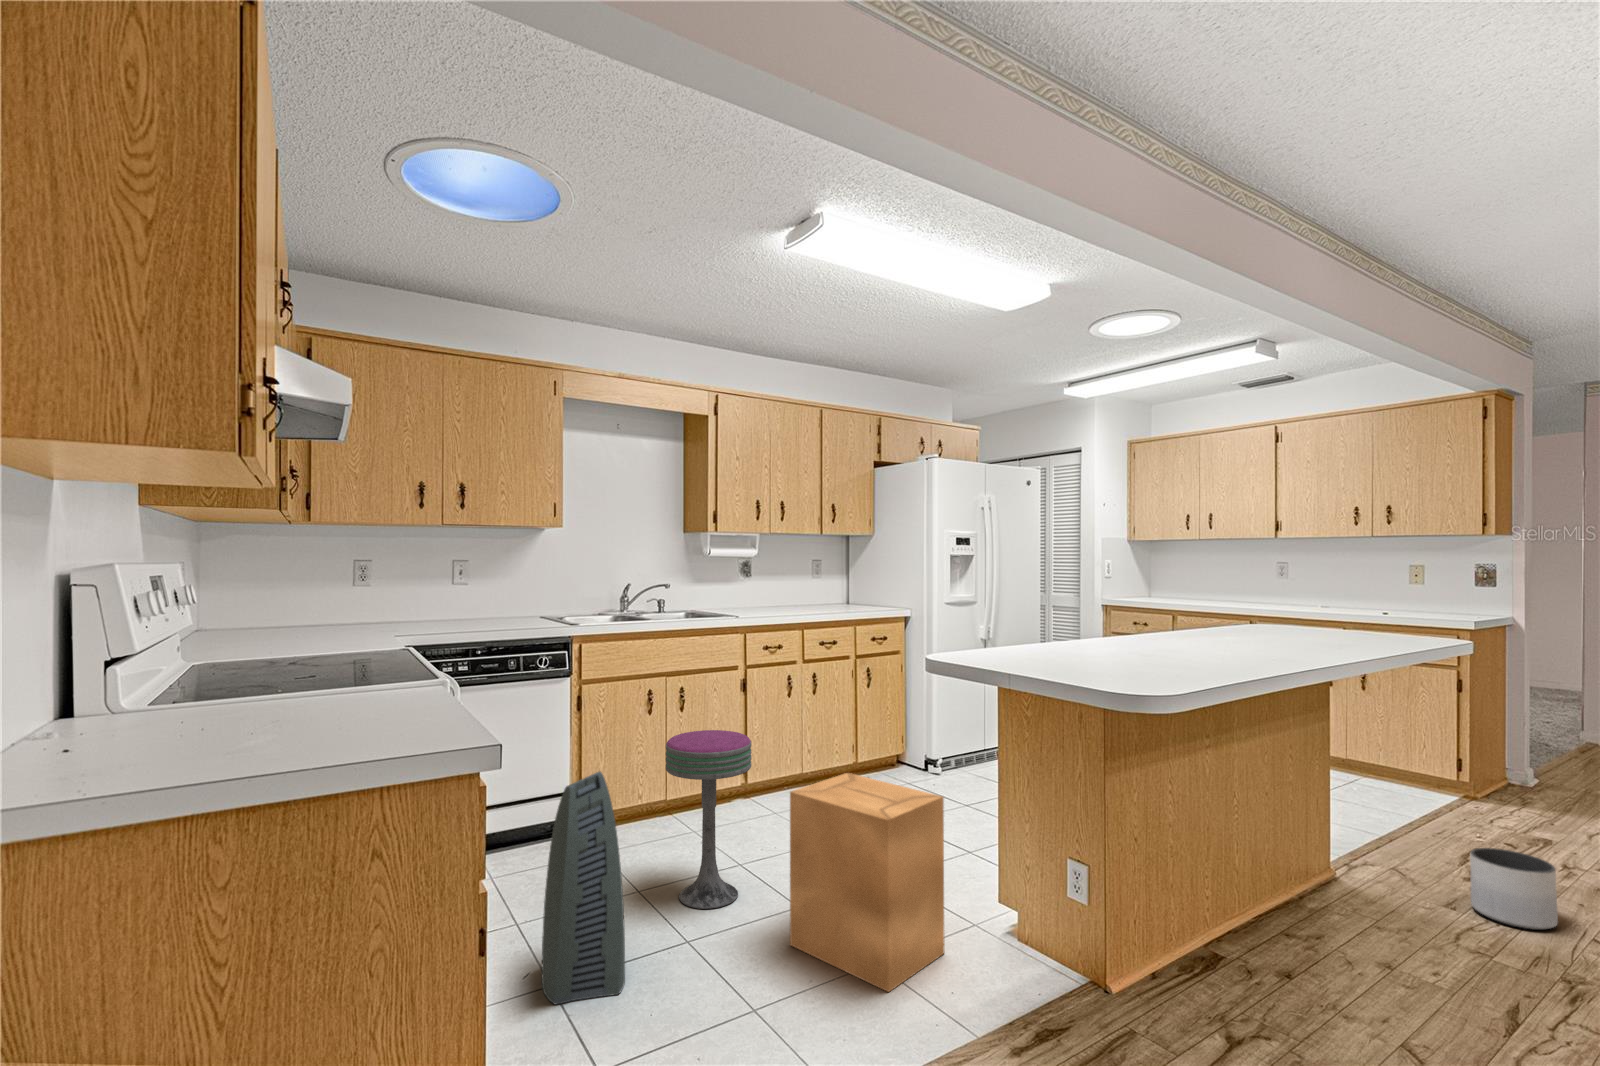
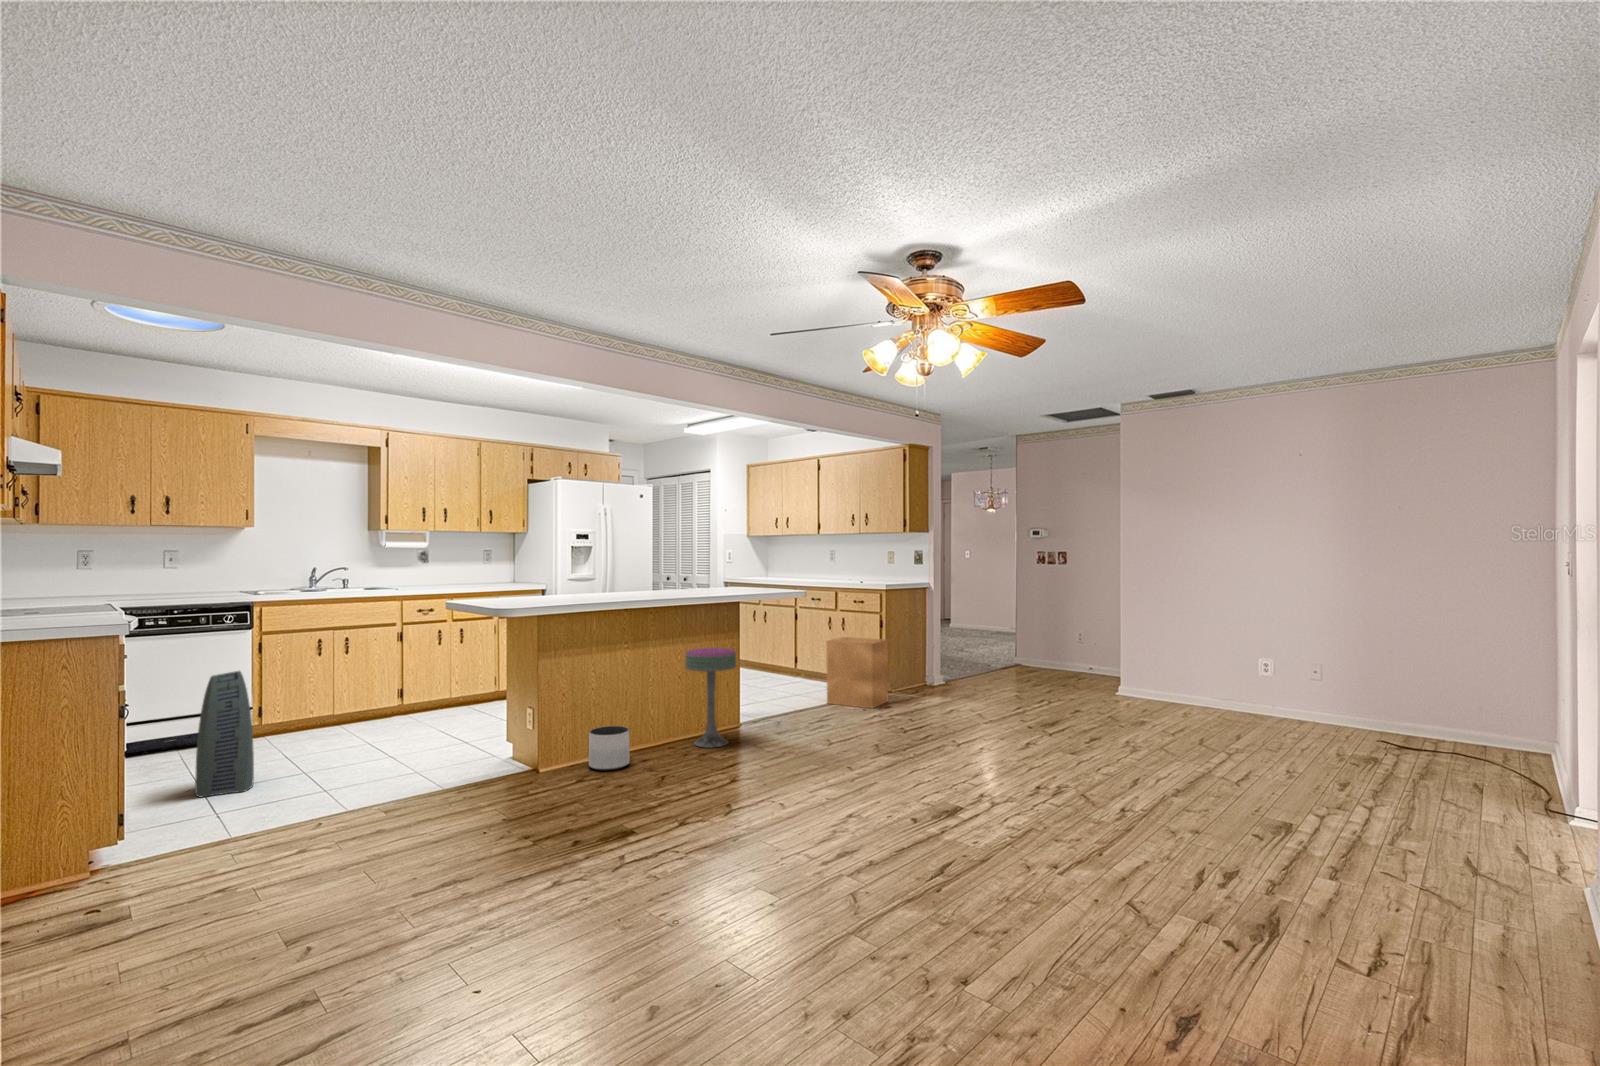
bar stool: present [666,730,752,909] -> present [686,648,736,748]
cardboard box: present [790,773,945,992] -> present [826,637,888,708]
planter: present [1470,848,1558,930] -> present [589,726,630,770]

